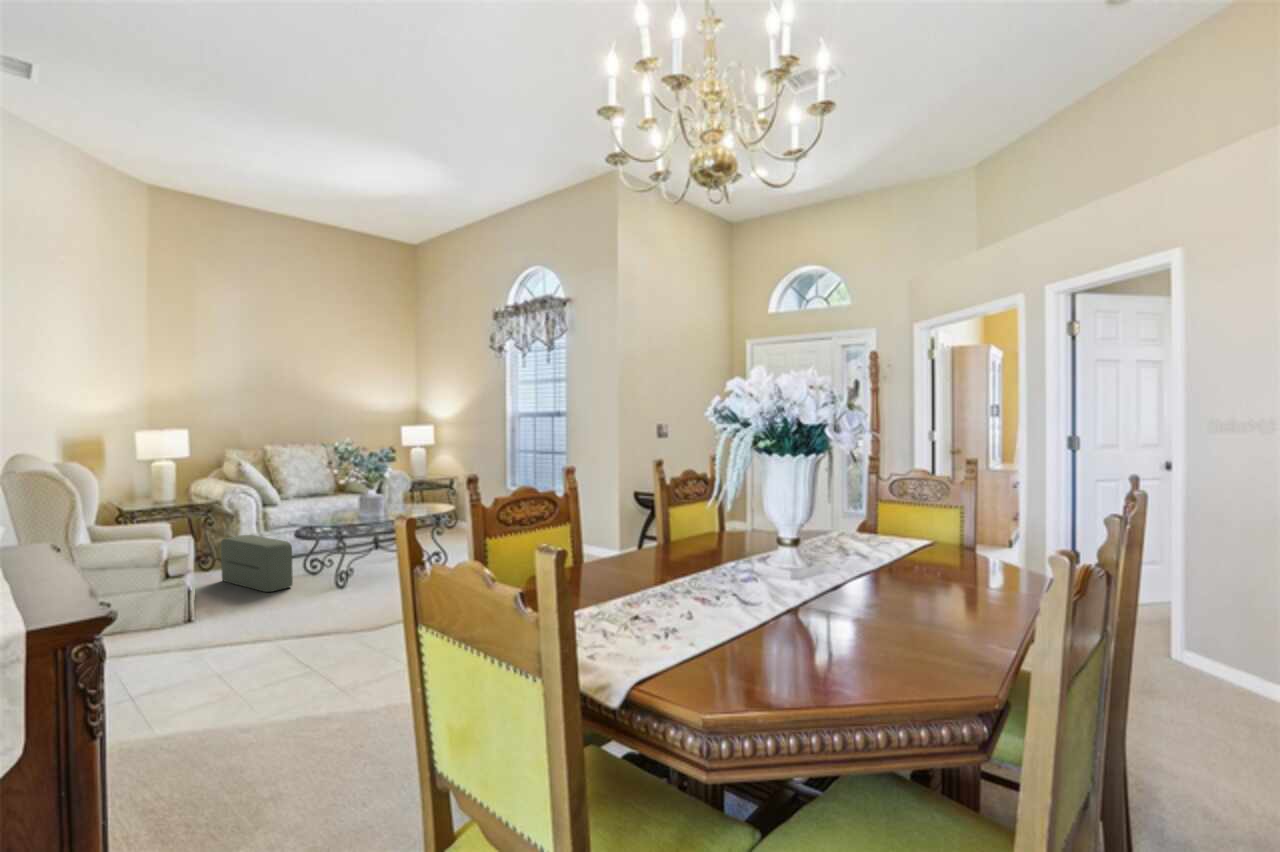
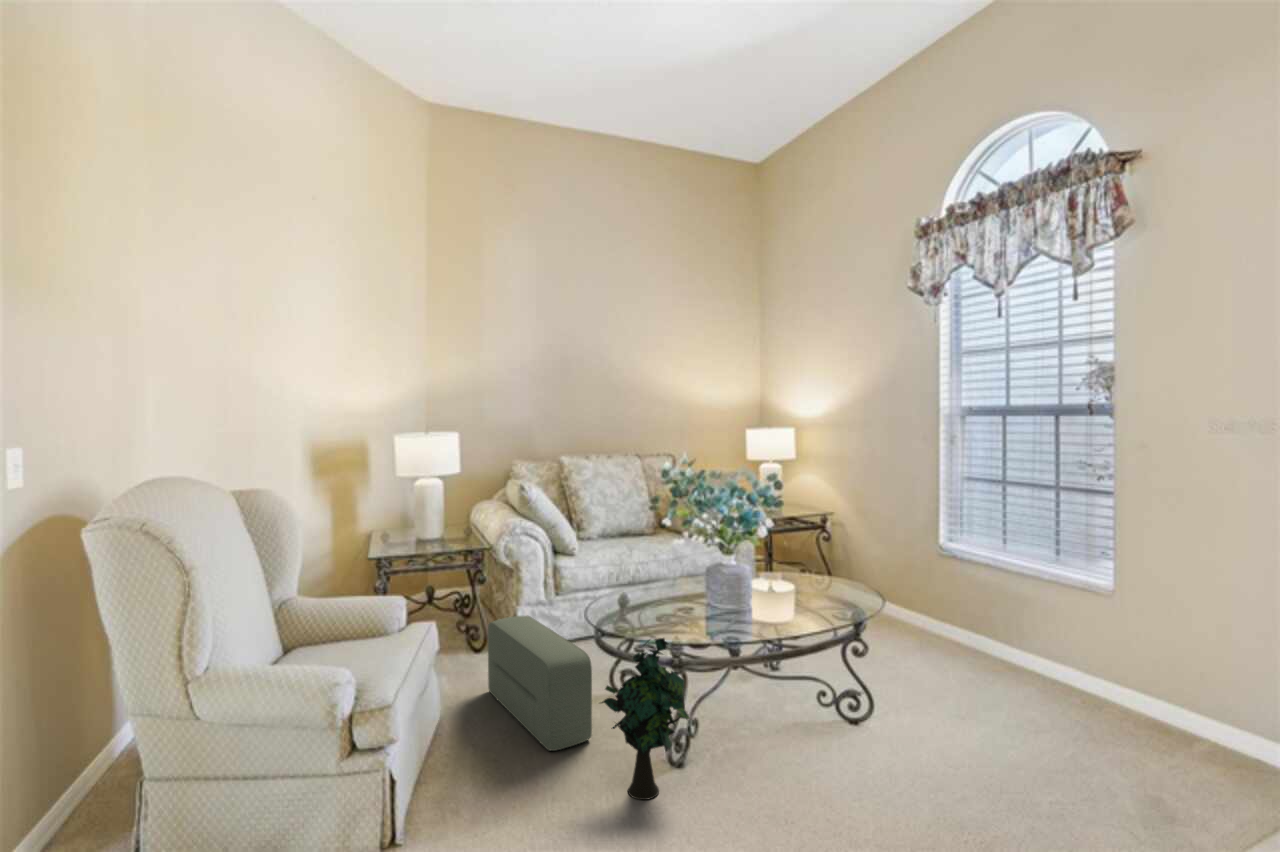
decorative plant: none [296,522,346,598] -> present [601,638,689,800]

